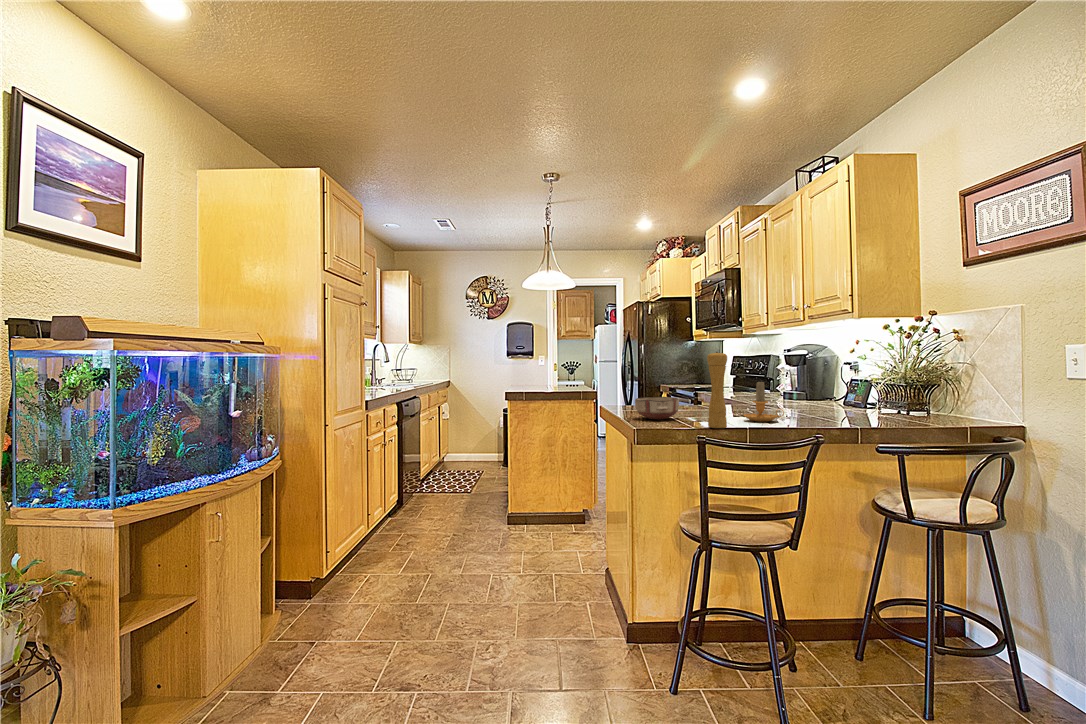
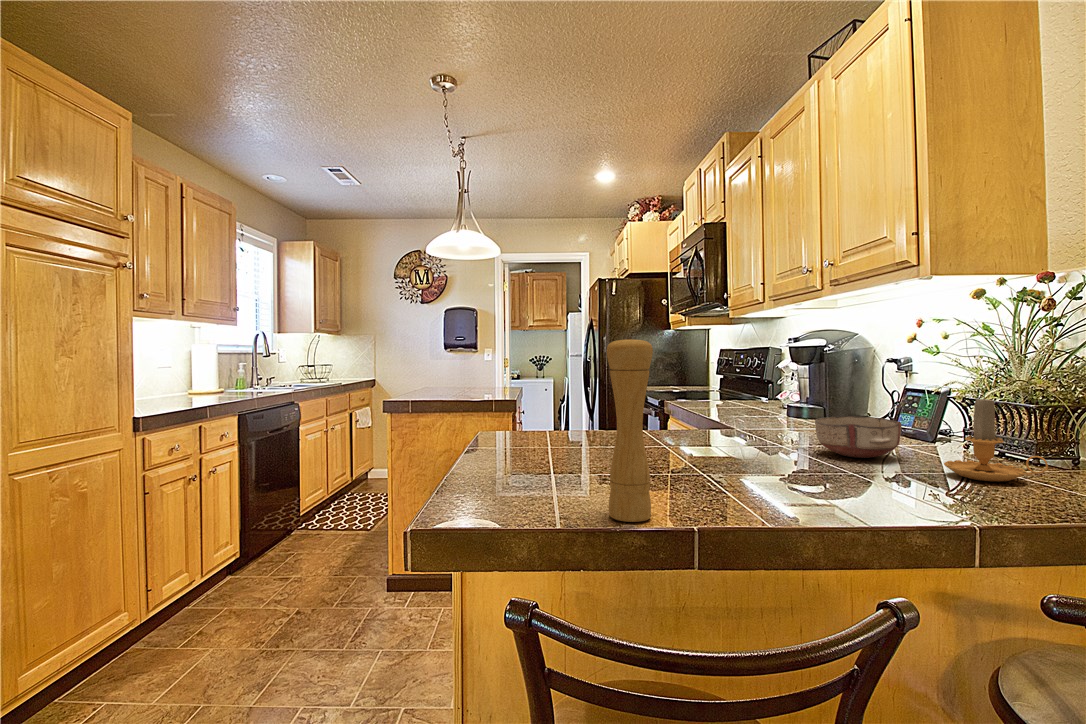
candle: present [744,382,784,422] -> present [944,395,1048,482]
ceramic bowl: present [635,397,679,420] -> present [815,416,902,458]

